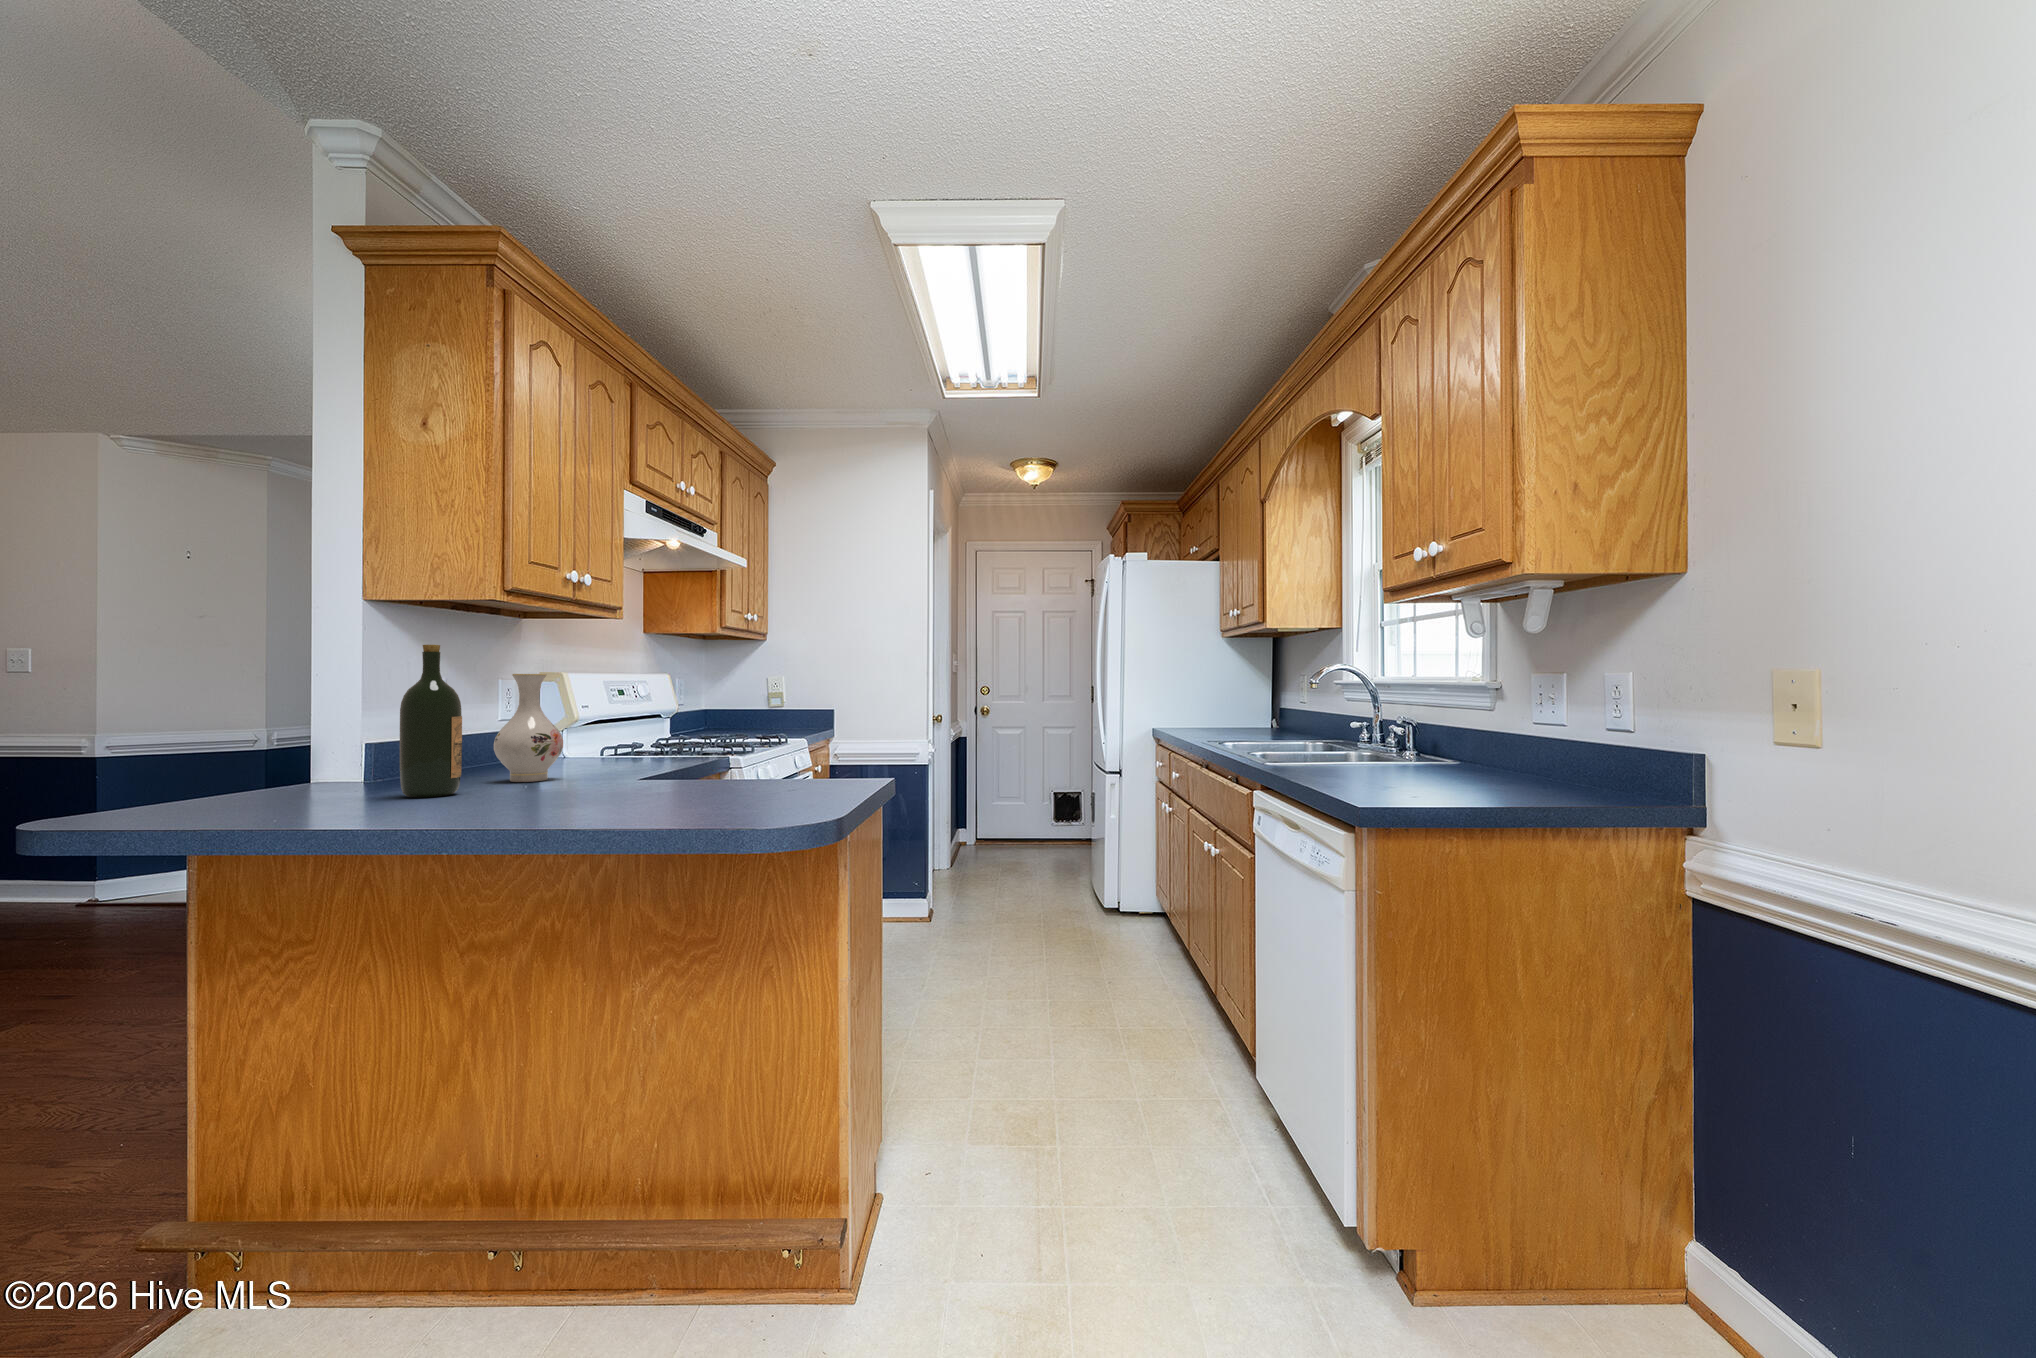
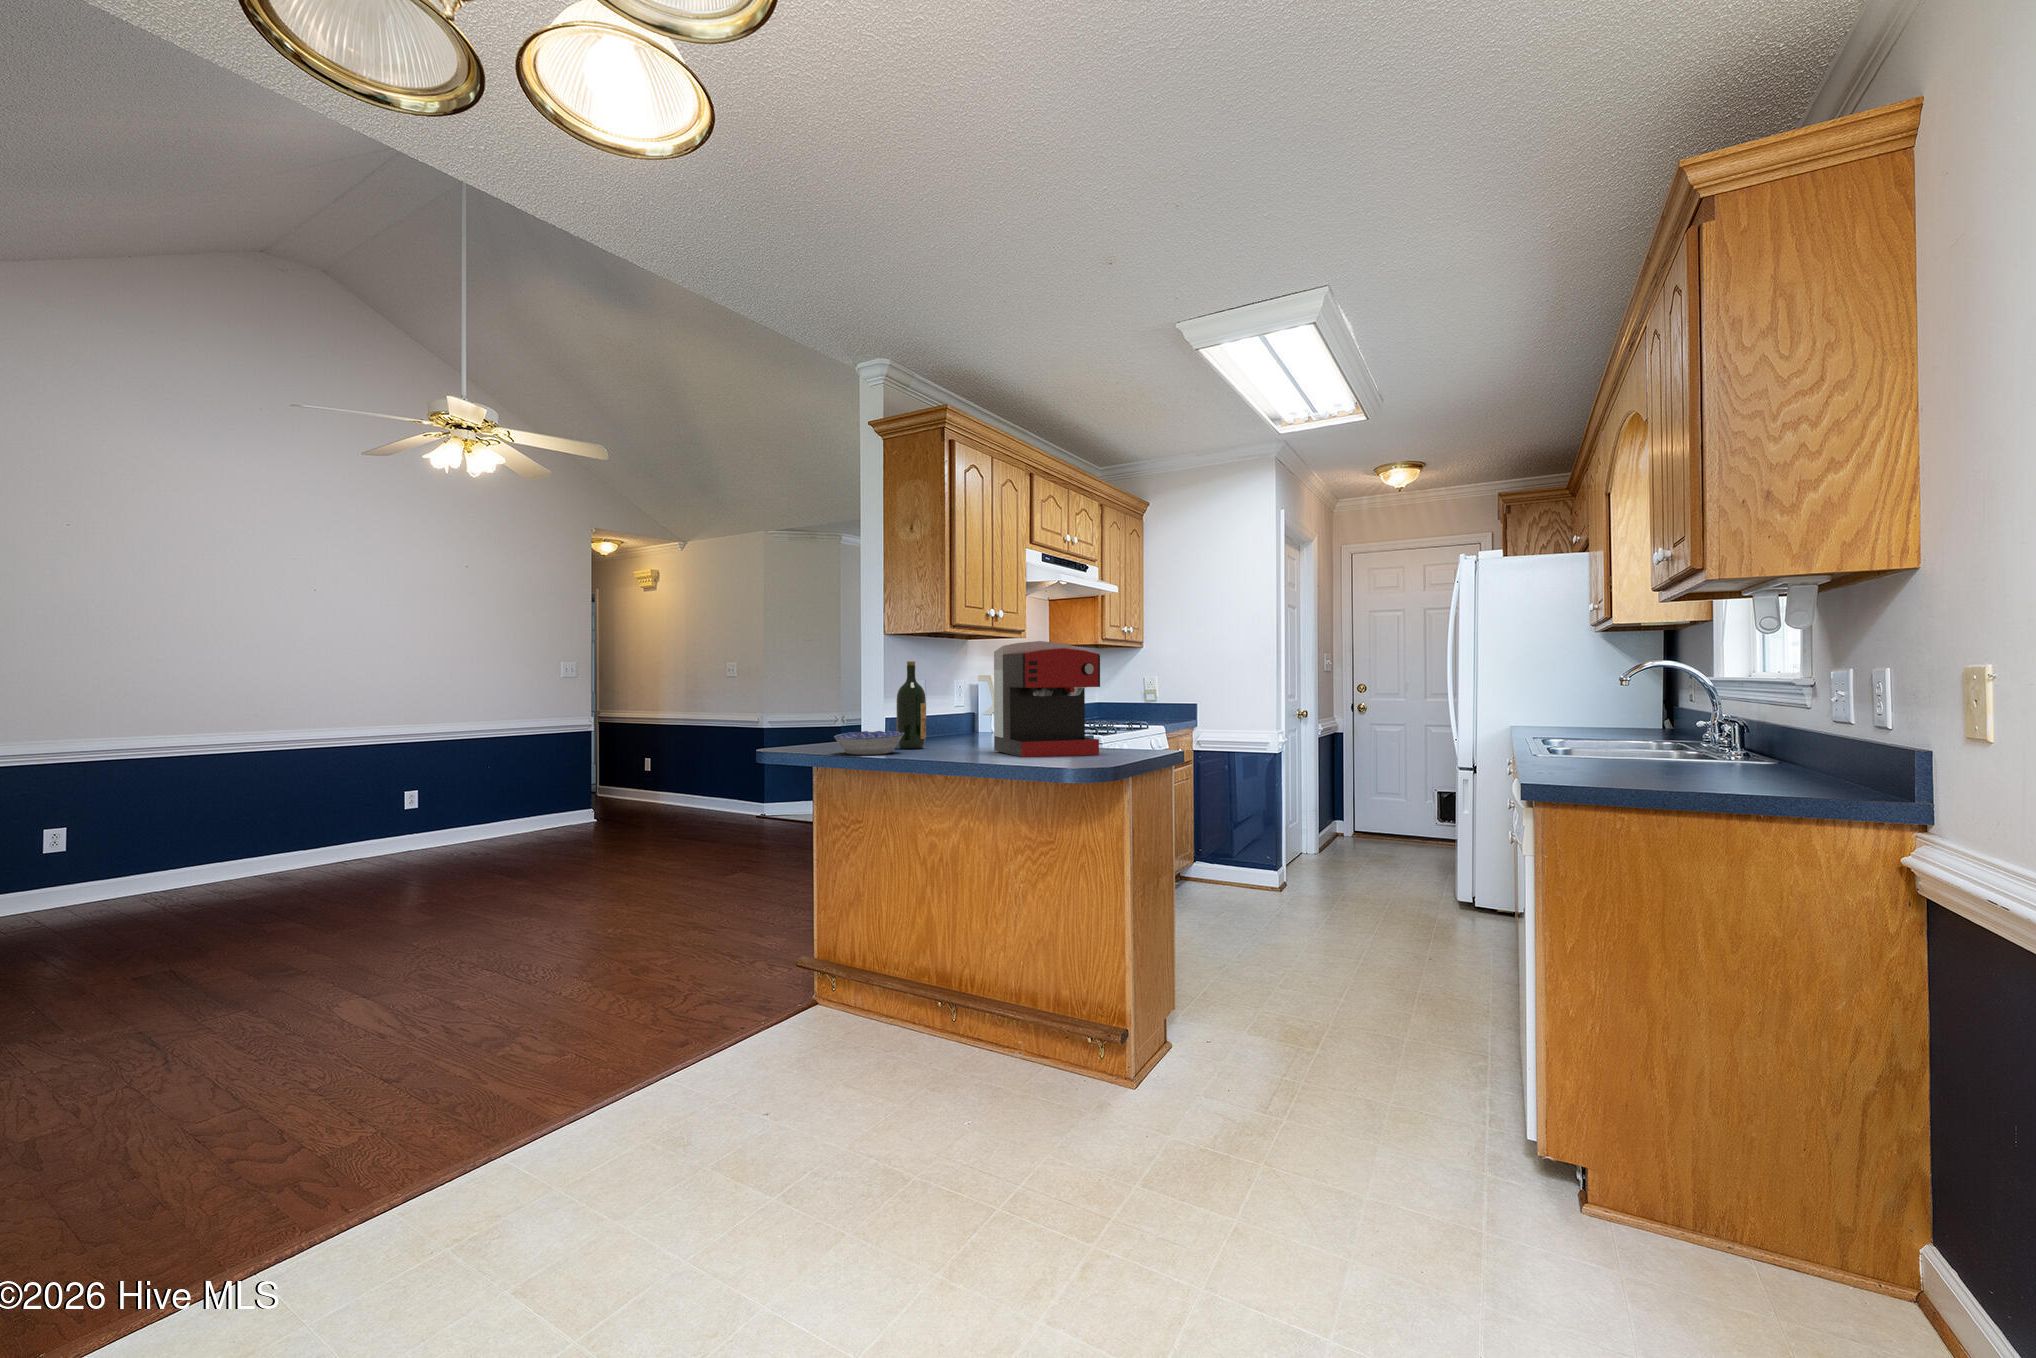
coffee maker: none [601,616,789,805] -> present [994,641,1100,757]
vase: present [494,674,563,782] -> none [945,678,983,745]
bowl: none [253,769,422,819] -> present [834,731,904,755]

